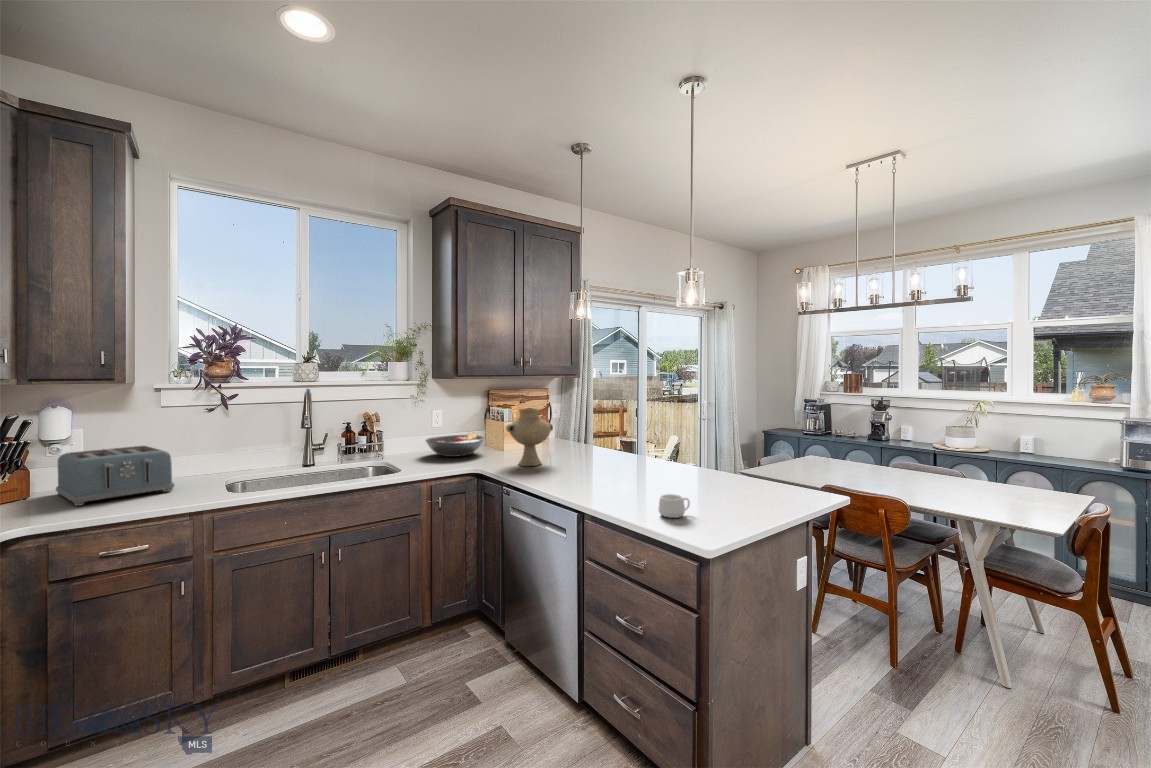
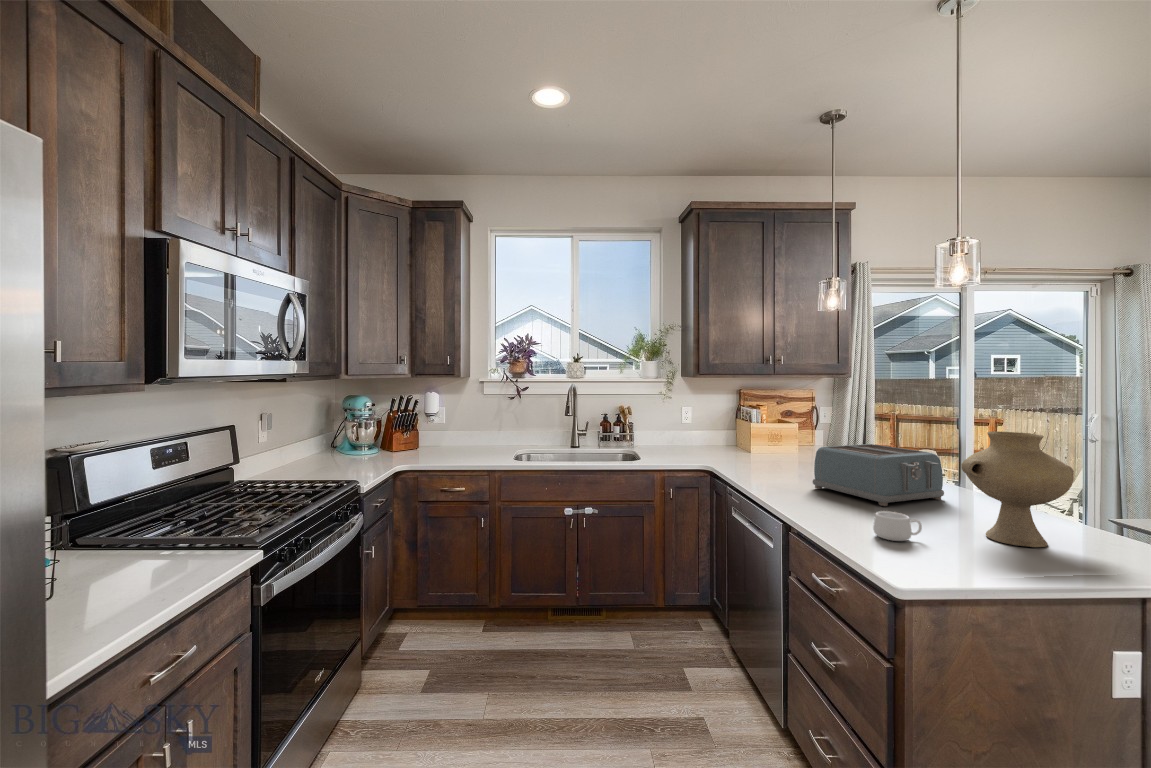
vase: present [506,409,553,466] -> present [961,431,1074,547]
fruit bowl: present [426,433,484,457] -> none [670,430,728,452]
toaster: present [56,446,174,506] -> present [813,444,944,506]

